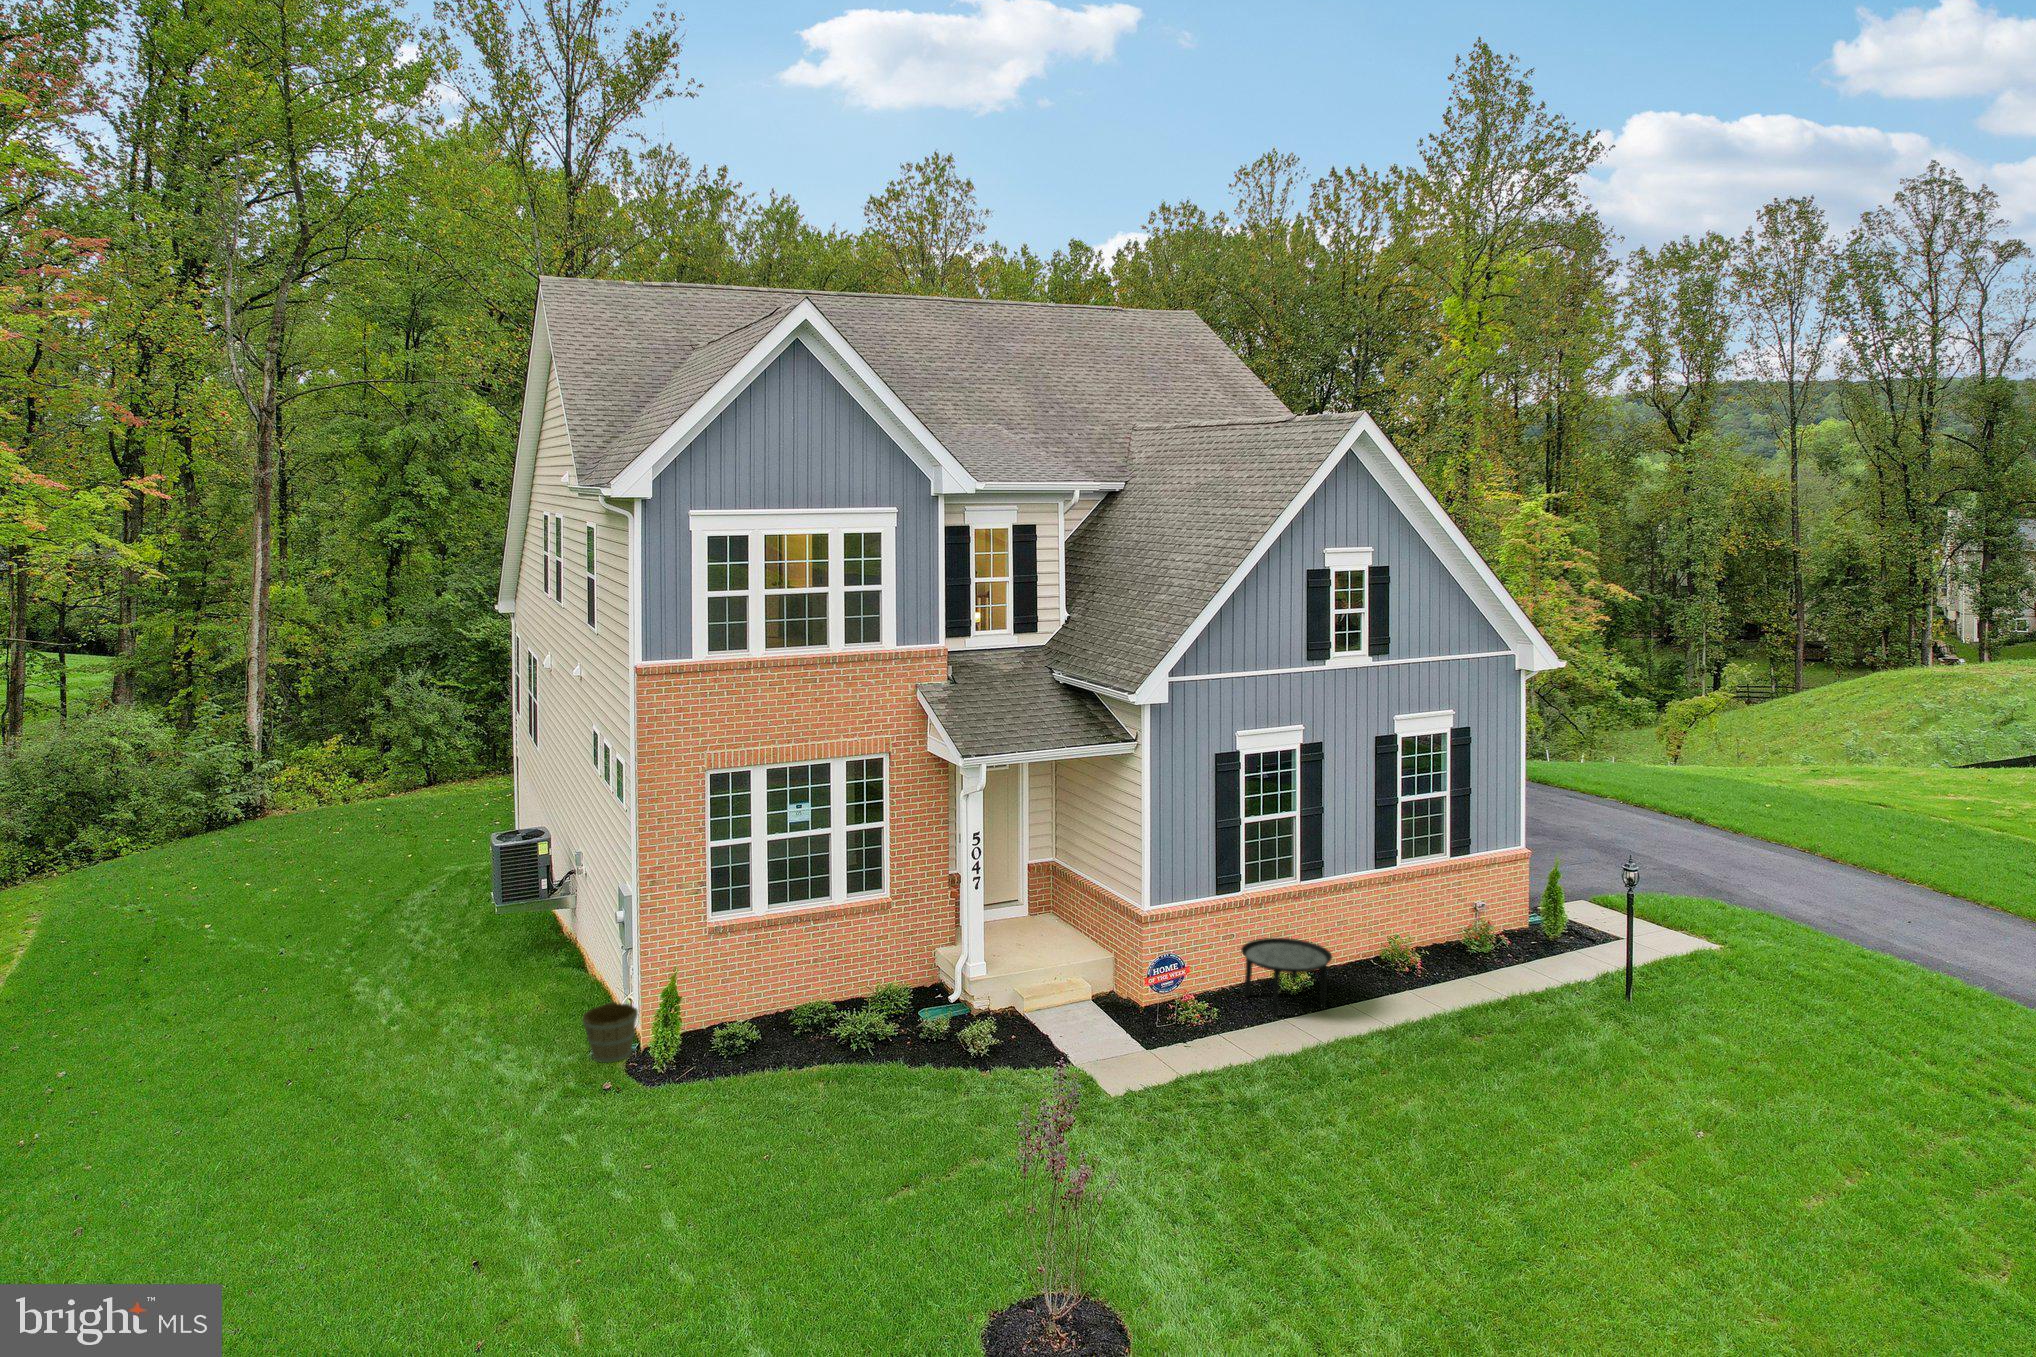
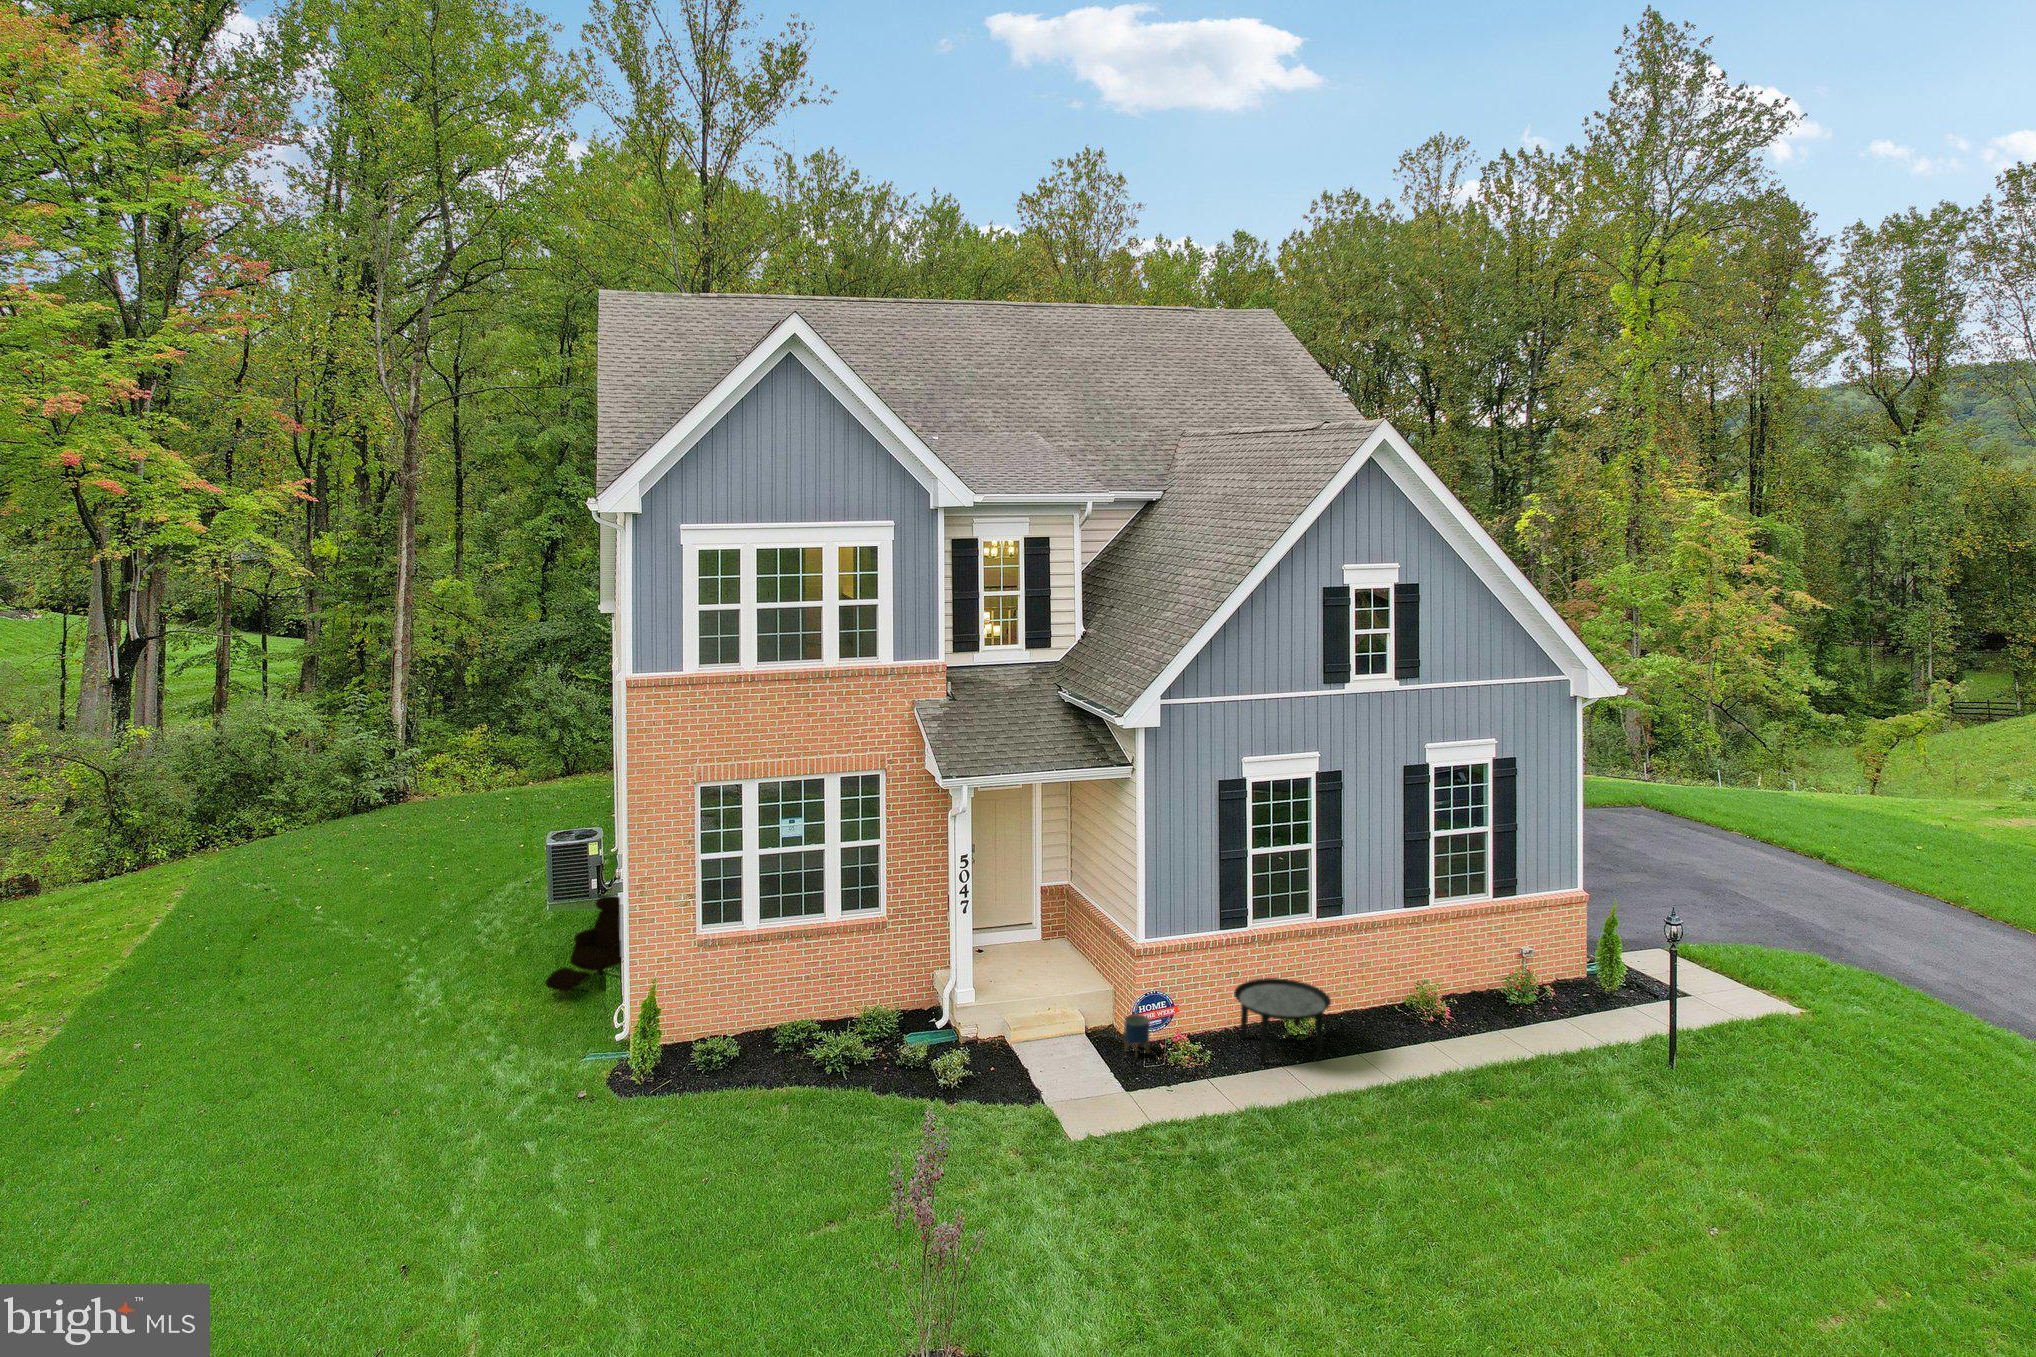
lounge chair: none [522,901,613,1015] -> present [545,896,622,1001]
planter: none [1143,979,1168,1021] -> present [1124,1014,1150,1056]
wooden bucket: present [583,1002,638,1063] -> none [572,998,627,1057]

